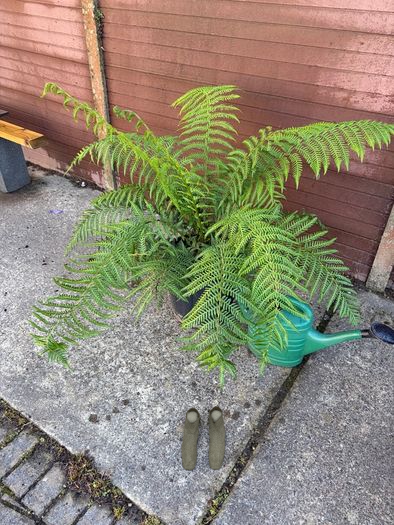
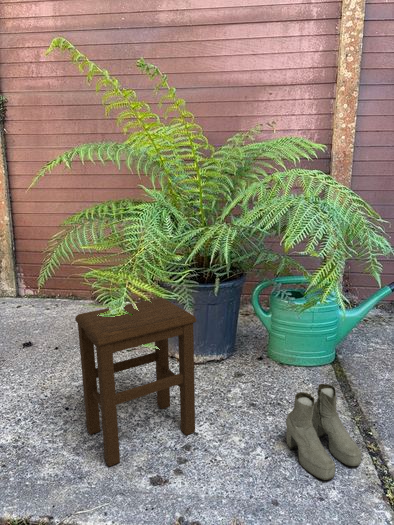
stool: none [57,297,141,395] -> present [75,298,196,466]

